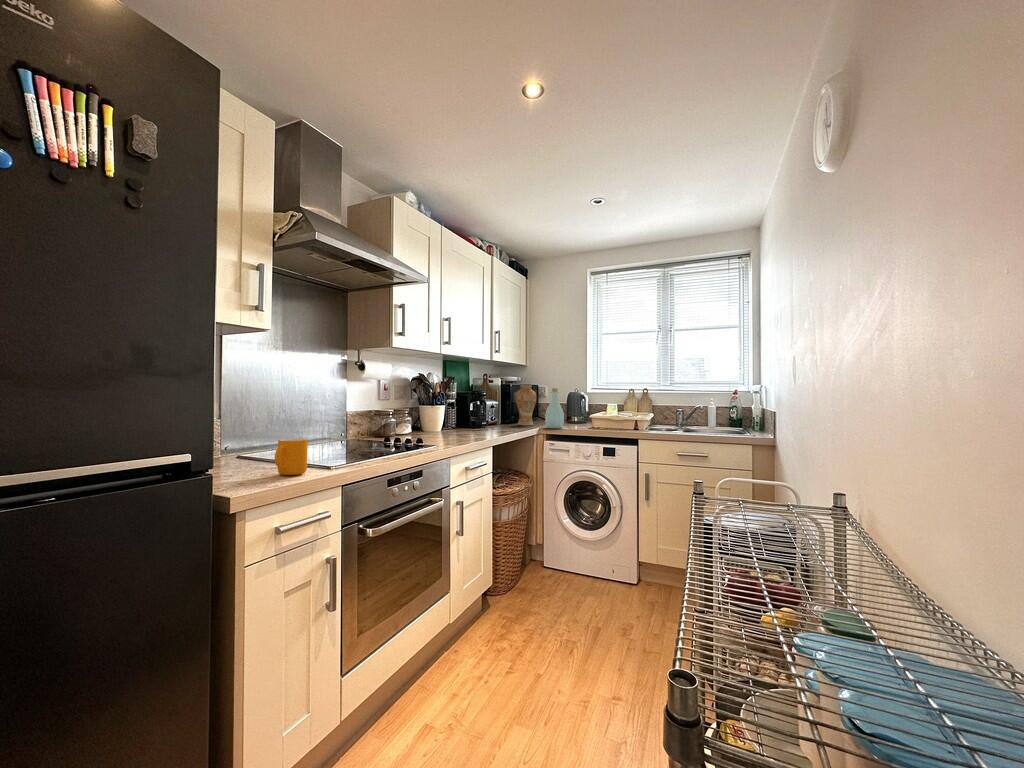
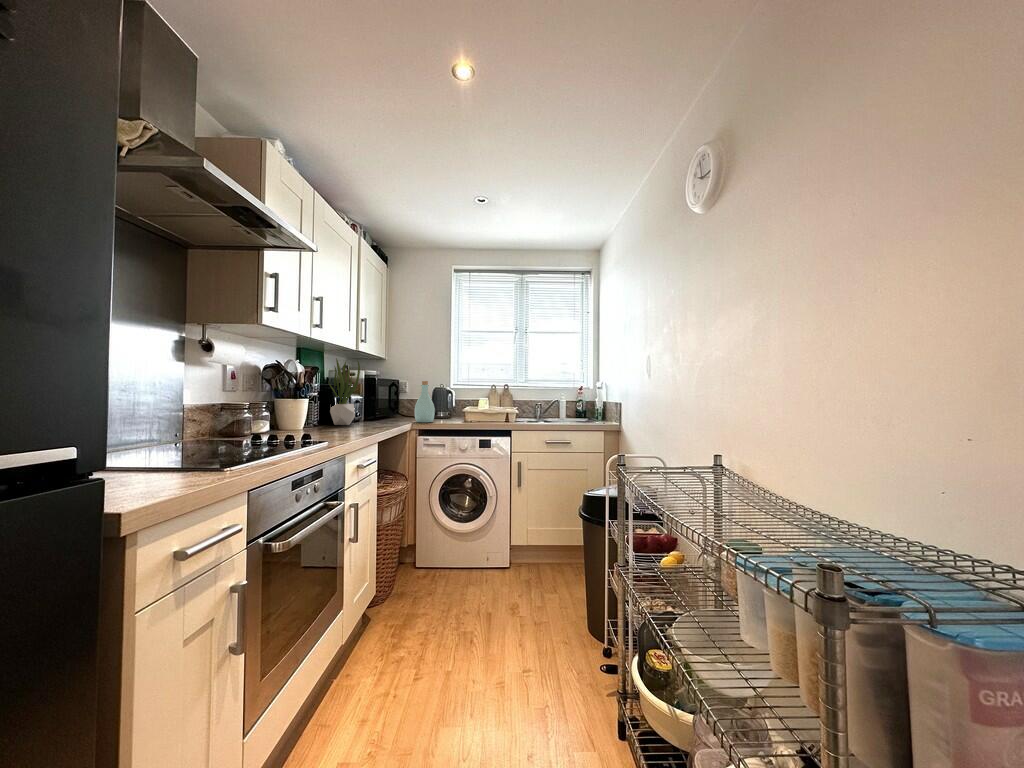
potted plant: none [463,369,491,429] -> present [329,358,360,425]
vase: present [515,385,536,426] -> none [379,378,402,421]
mug: present [275,438,308,475] -> none [159,432,203,481]

